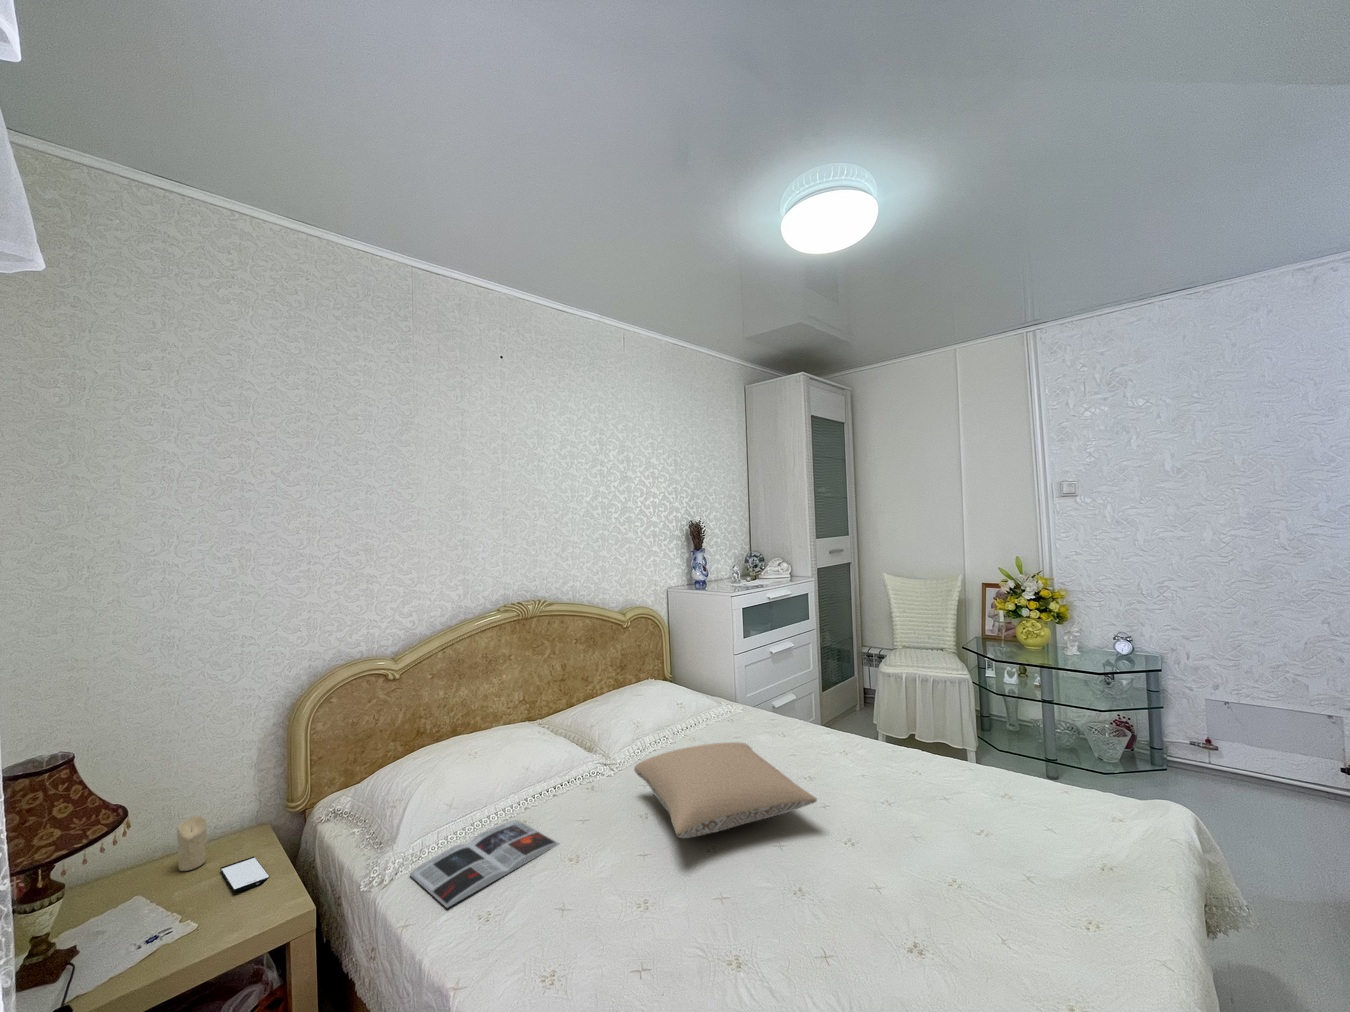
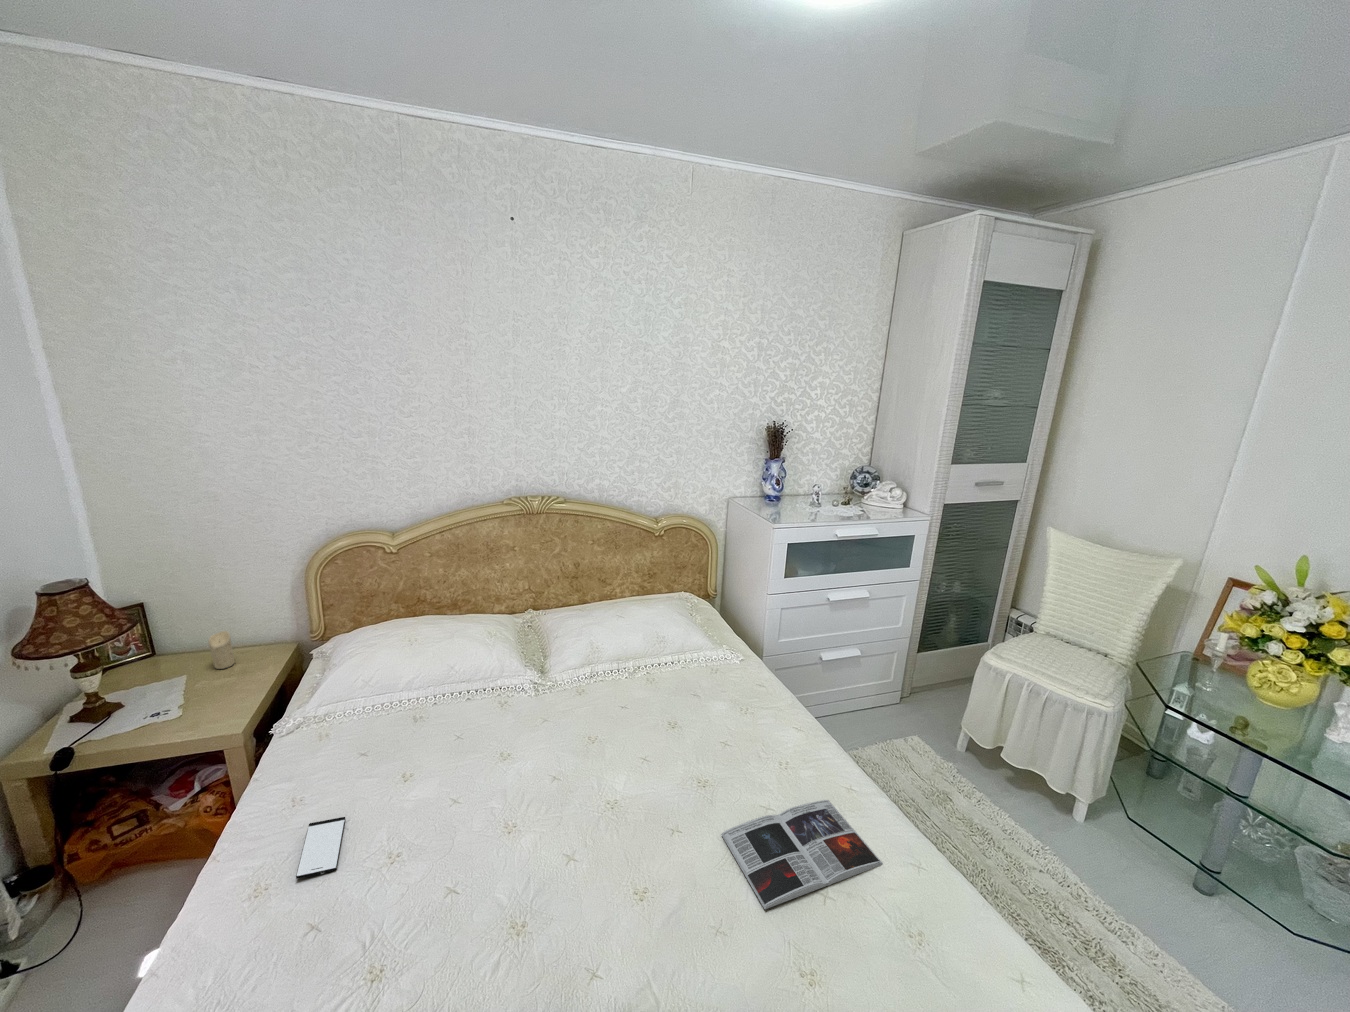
pillow: present [634,742,817,838] -> none [471,706,670,843]
magazine: present [410,820,559,908] -> present [721,800,883,909]
smartphone: present [220,856,270,892] -> present [296,817,345,879]

